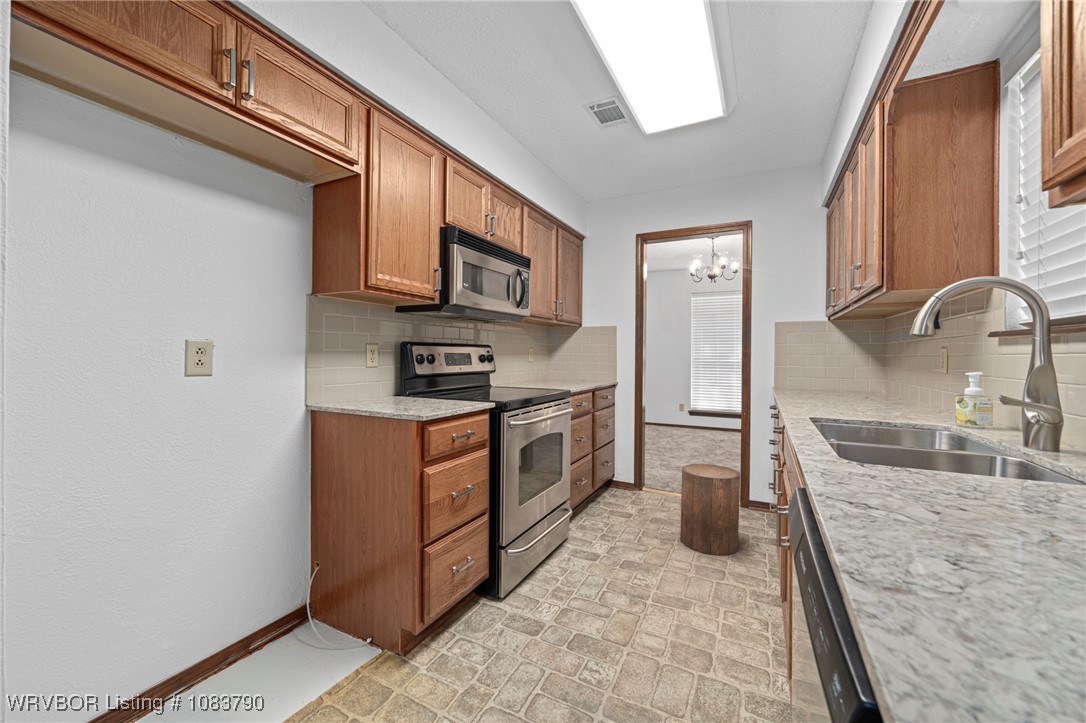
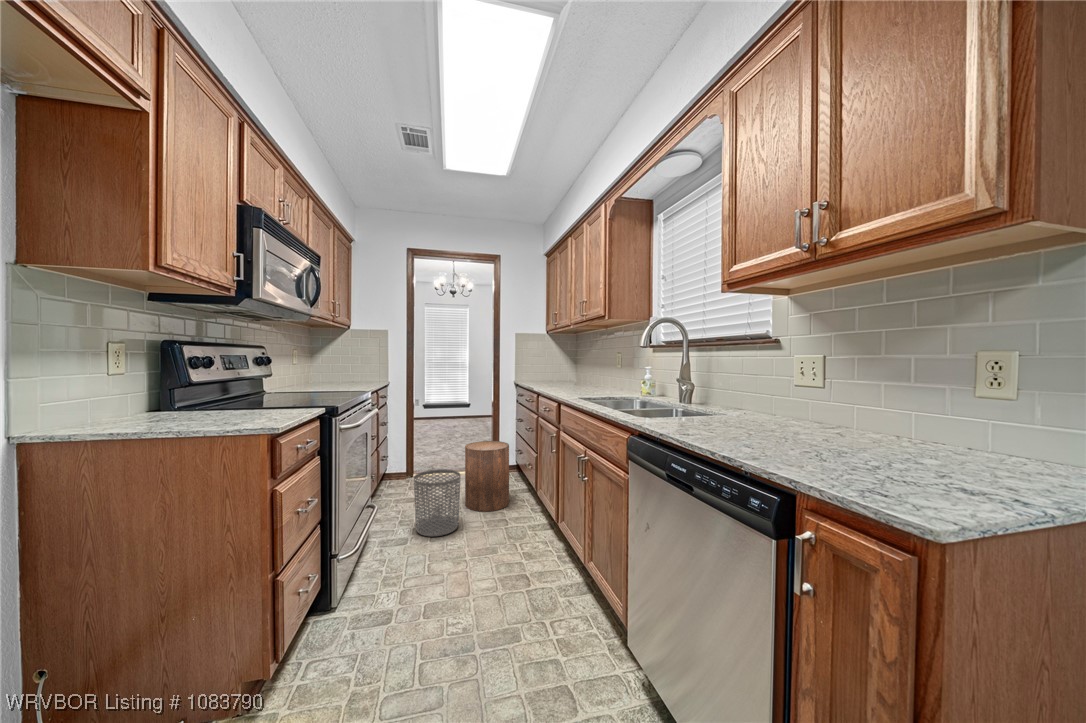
waste bin: none [610,487,663,564] -> present [414,469,460,536]

